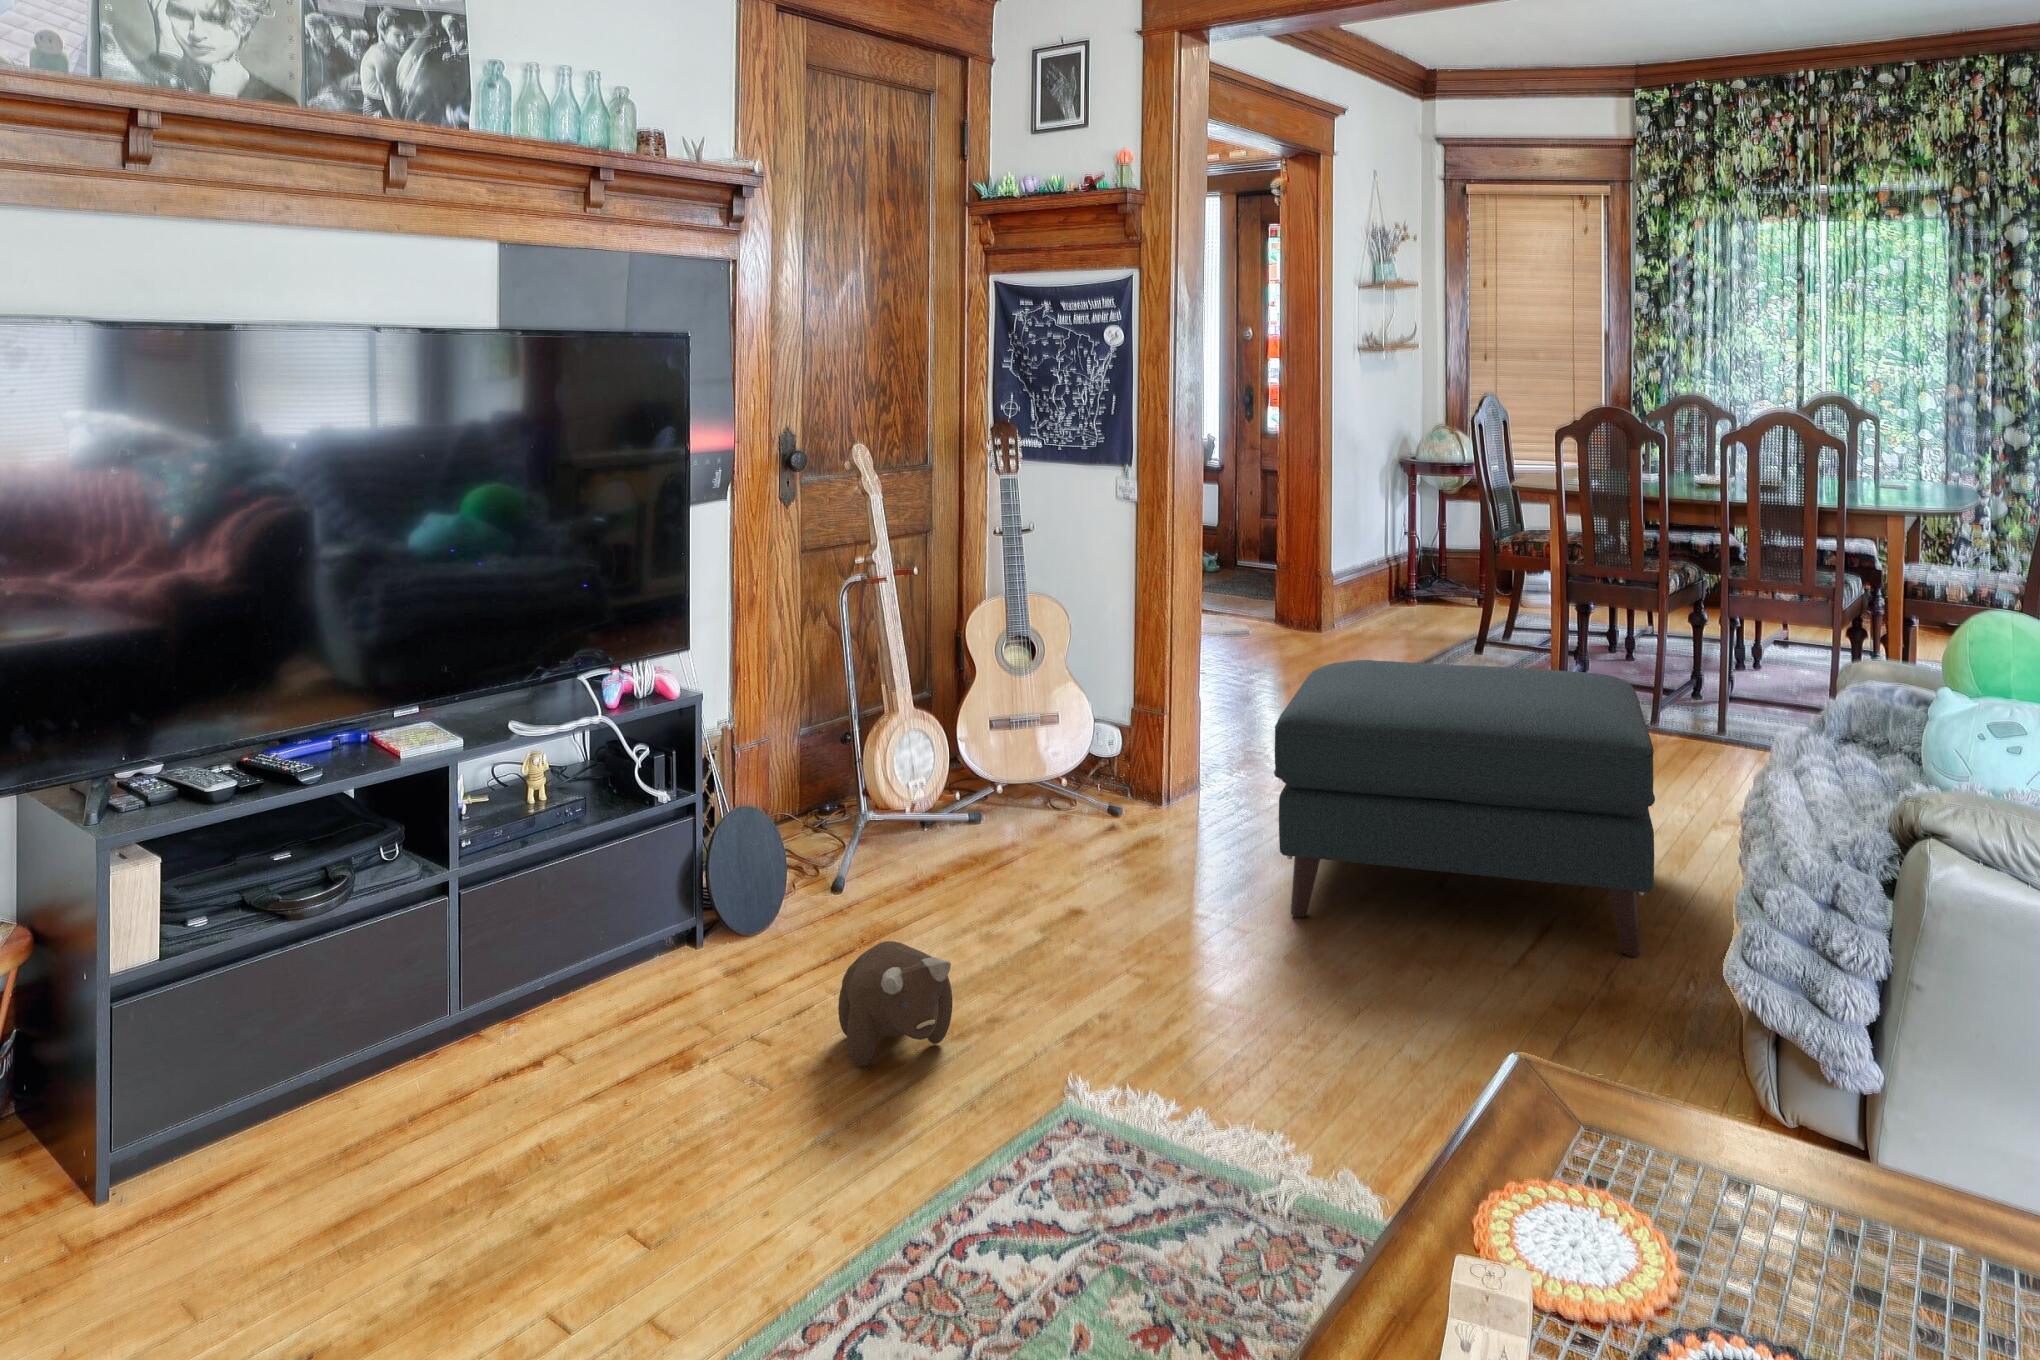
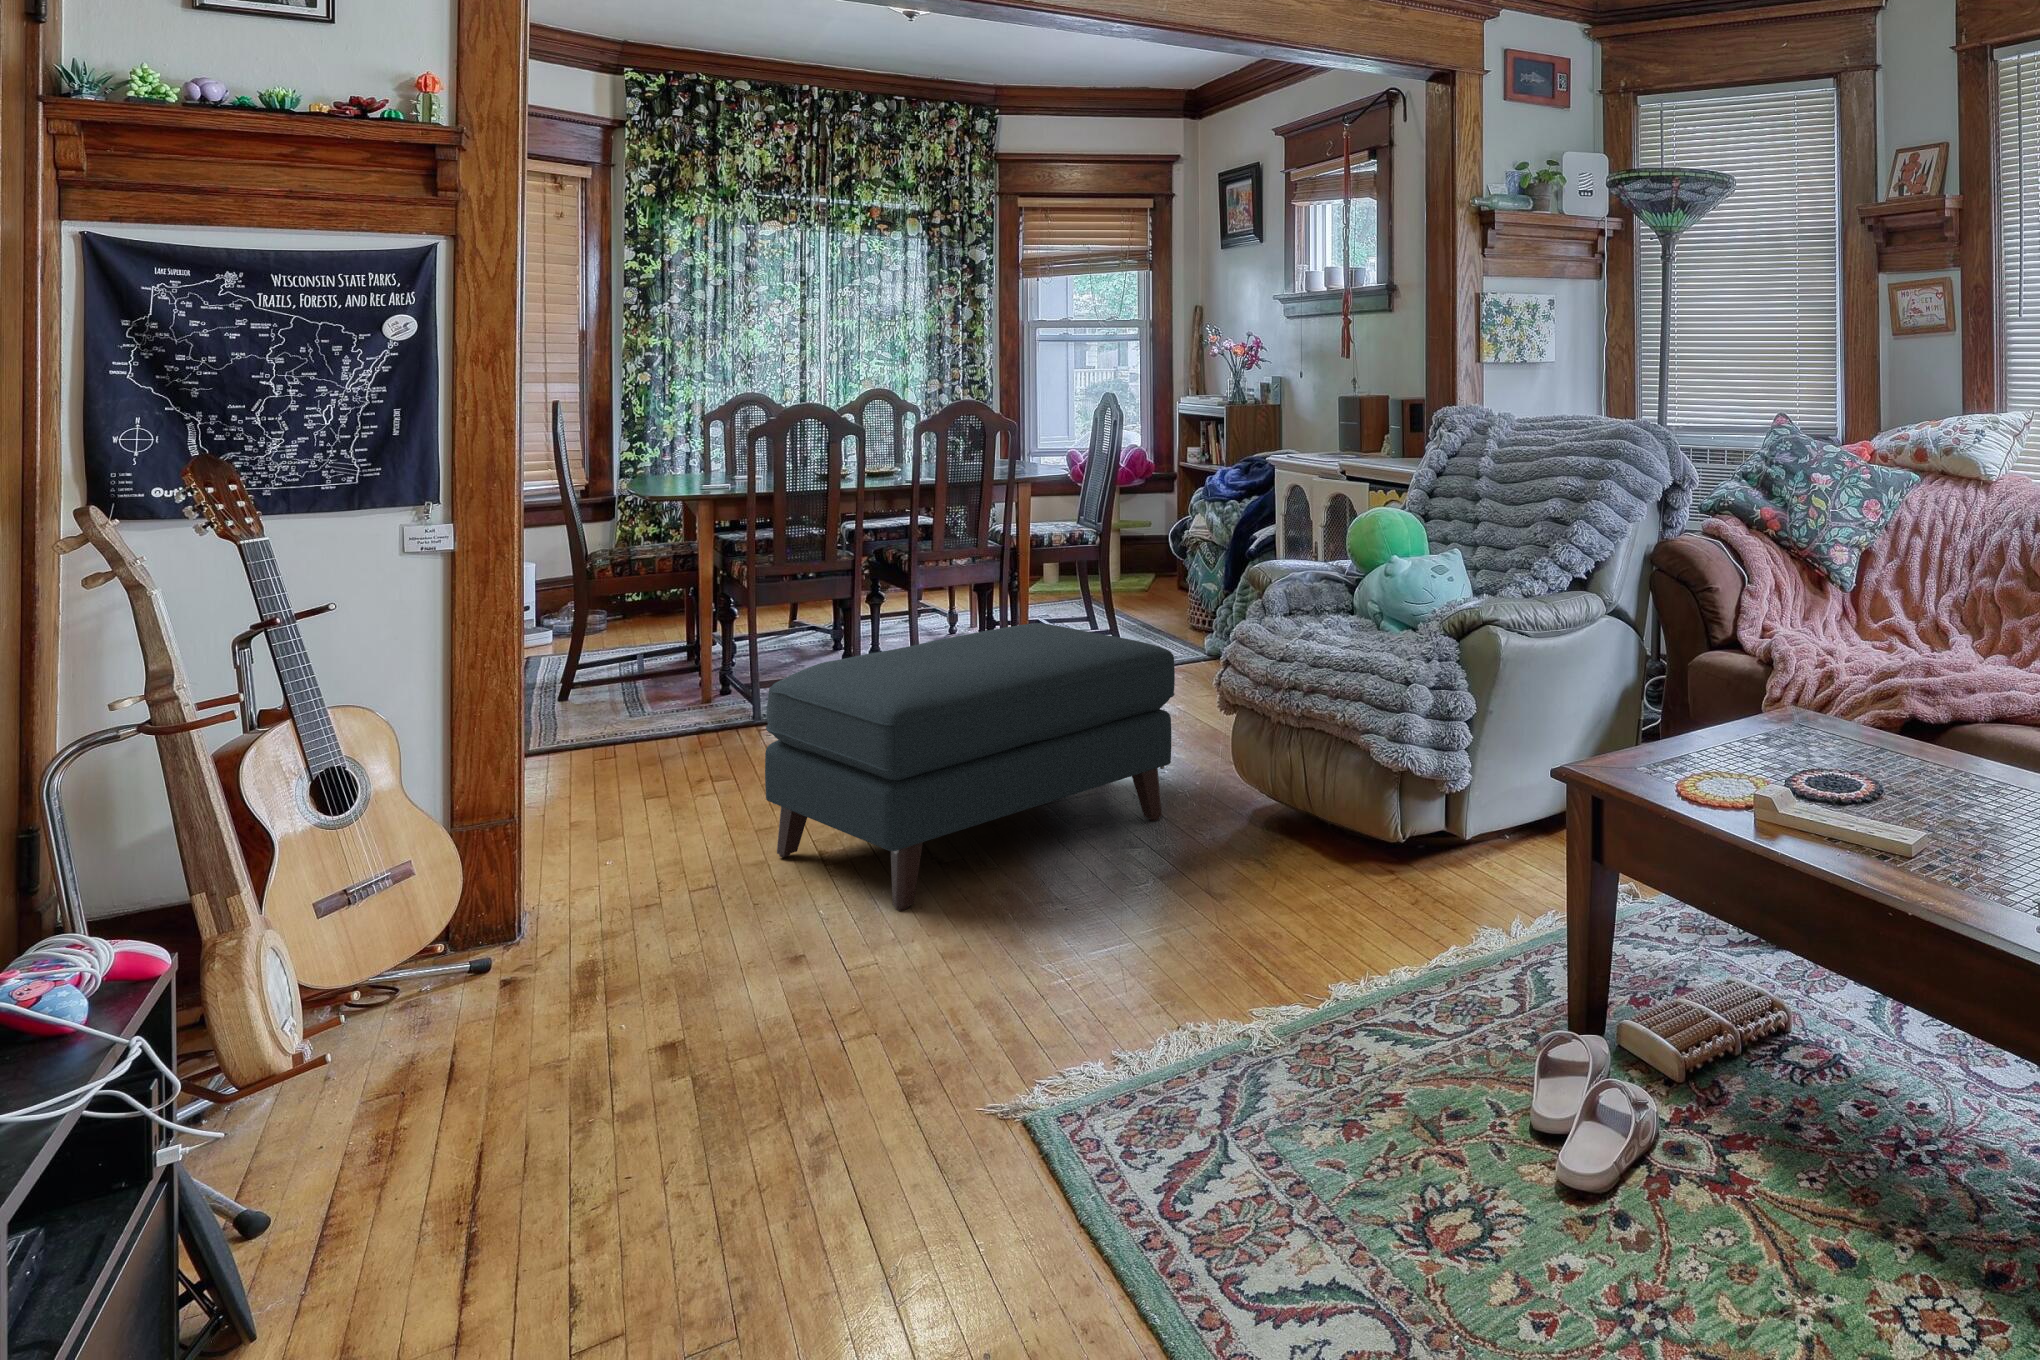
plush toy: present [838,941,952,1068] -> none [690,1006,908,1187]

